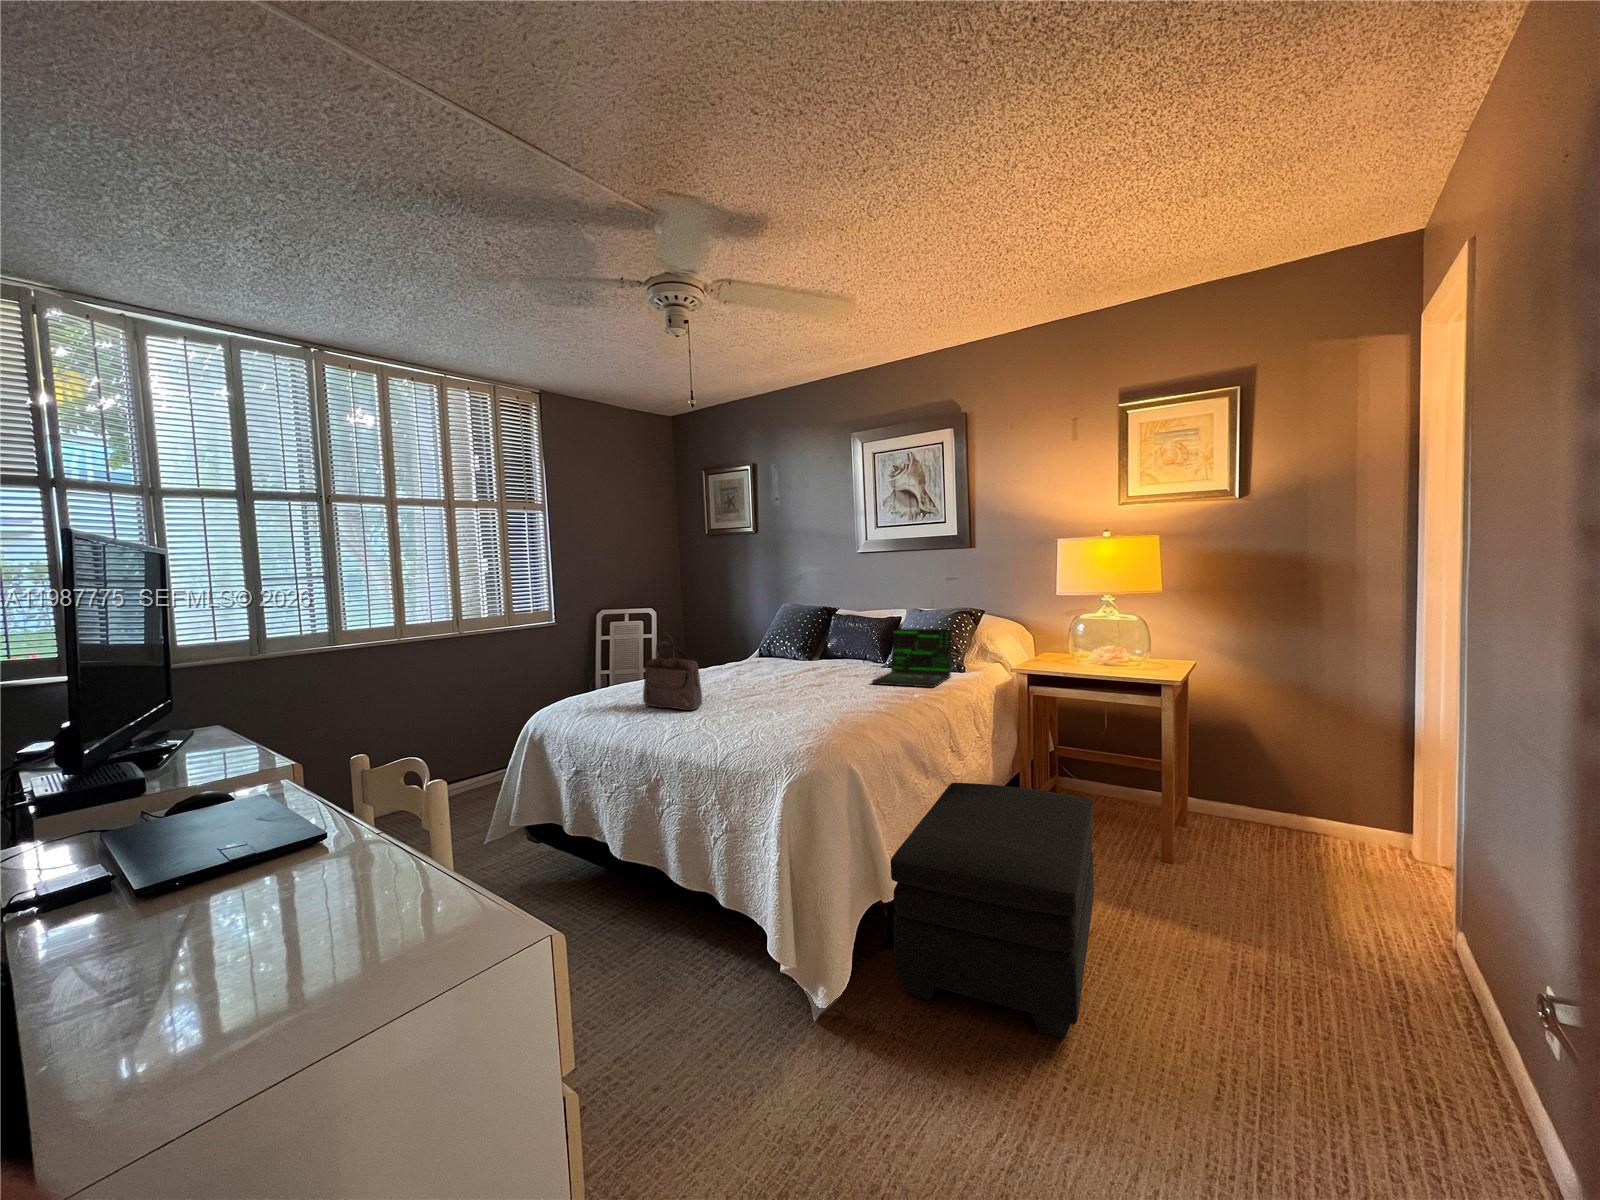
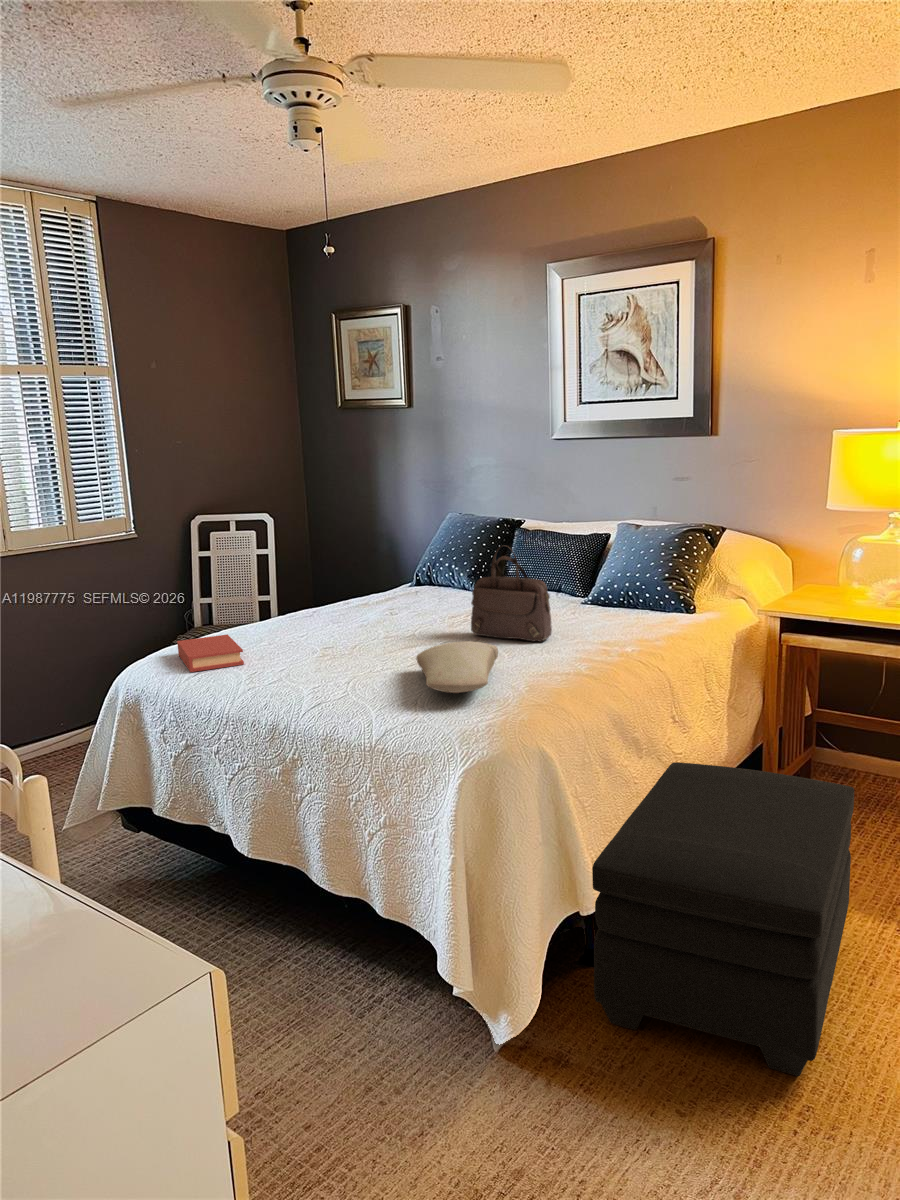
laptop: present [872,628,960,687] -> none [570,553,700,637]
handbag: present [643,636,702,710] -> present [471,550,552,642]
book: none [575,688,624,714] -> present [177,634,244,672]
pillow: none [755,689,817,724] -> present [416,642,498,693]

